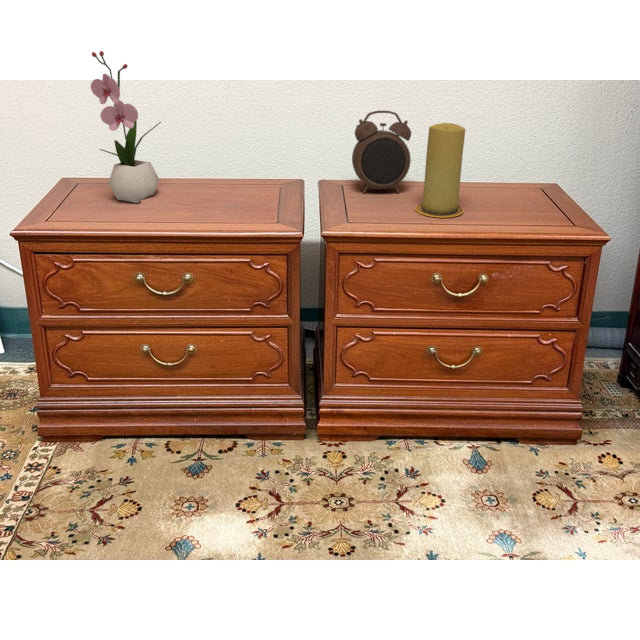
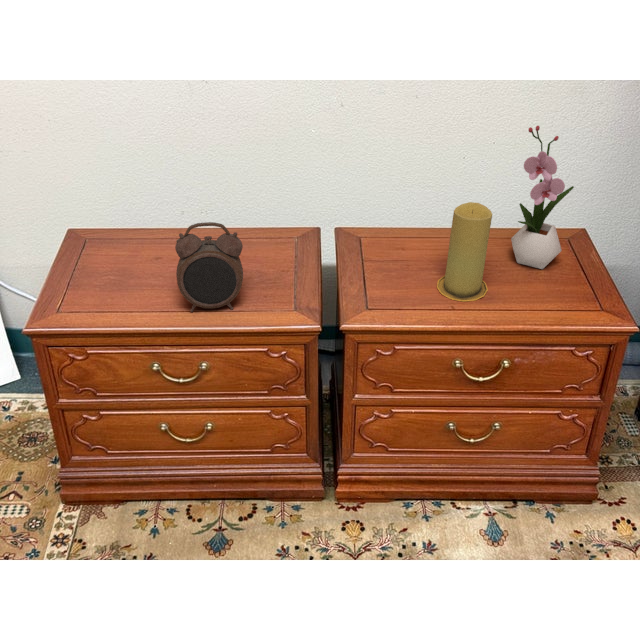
flower arrangement: present [91,51,161,203] -> present [511,126,574,269]
alarm clock: present [352,111,411,193] -> present [175,222,243,312]

